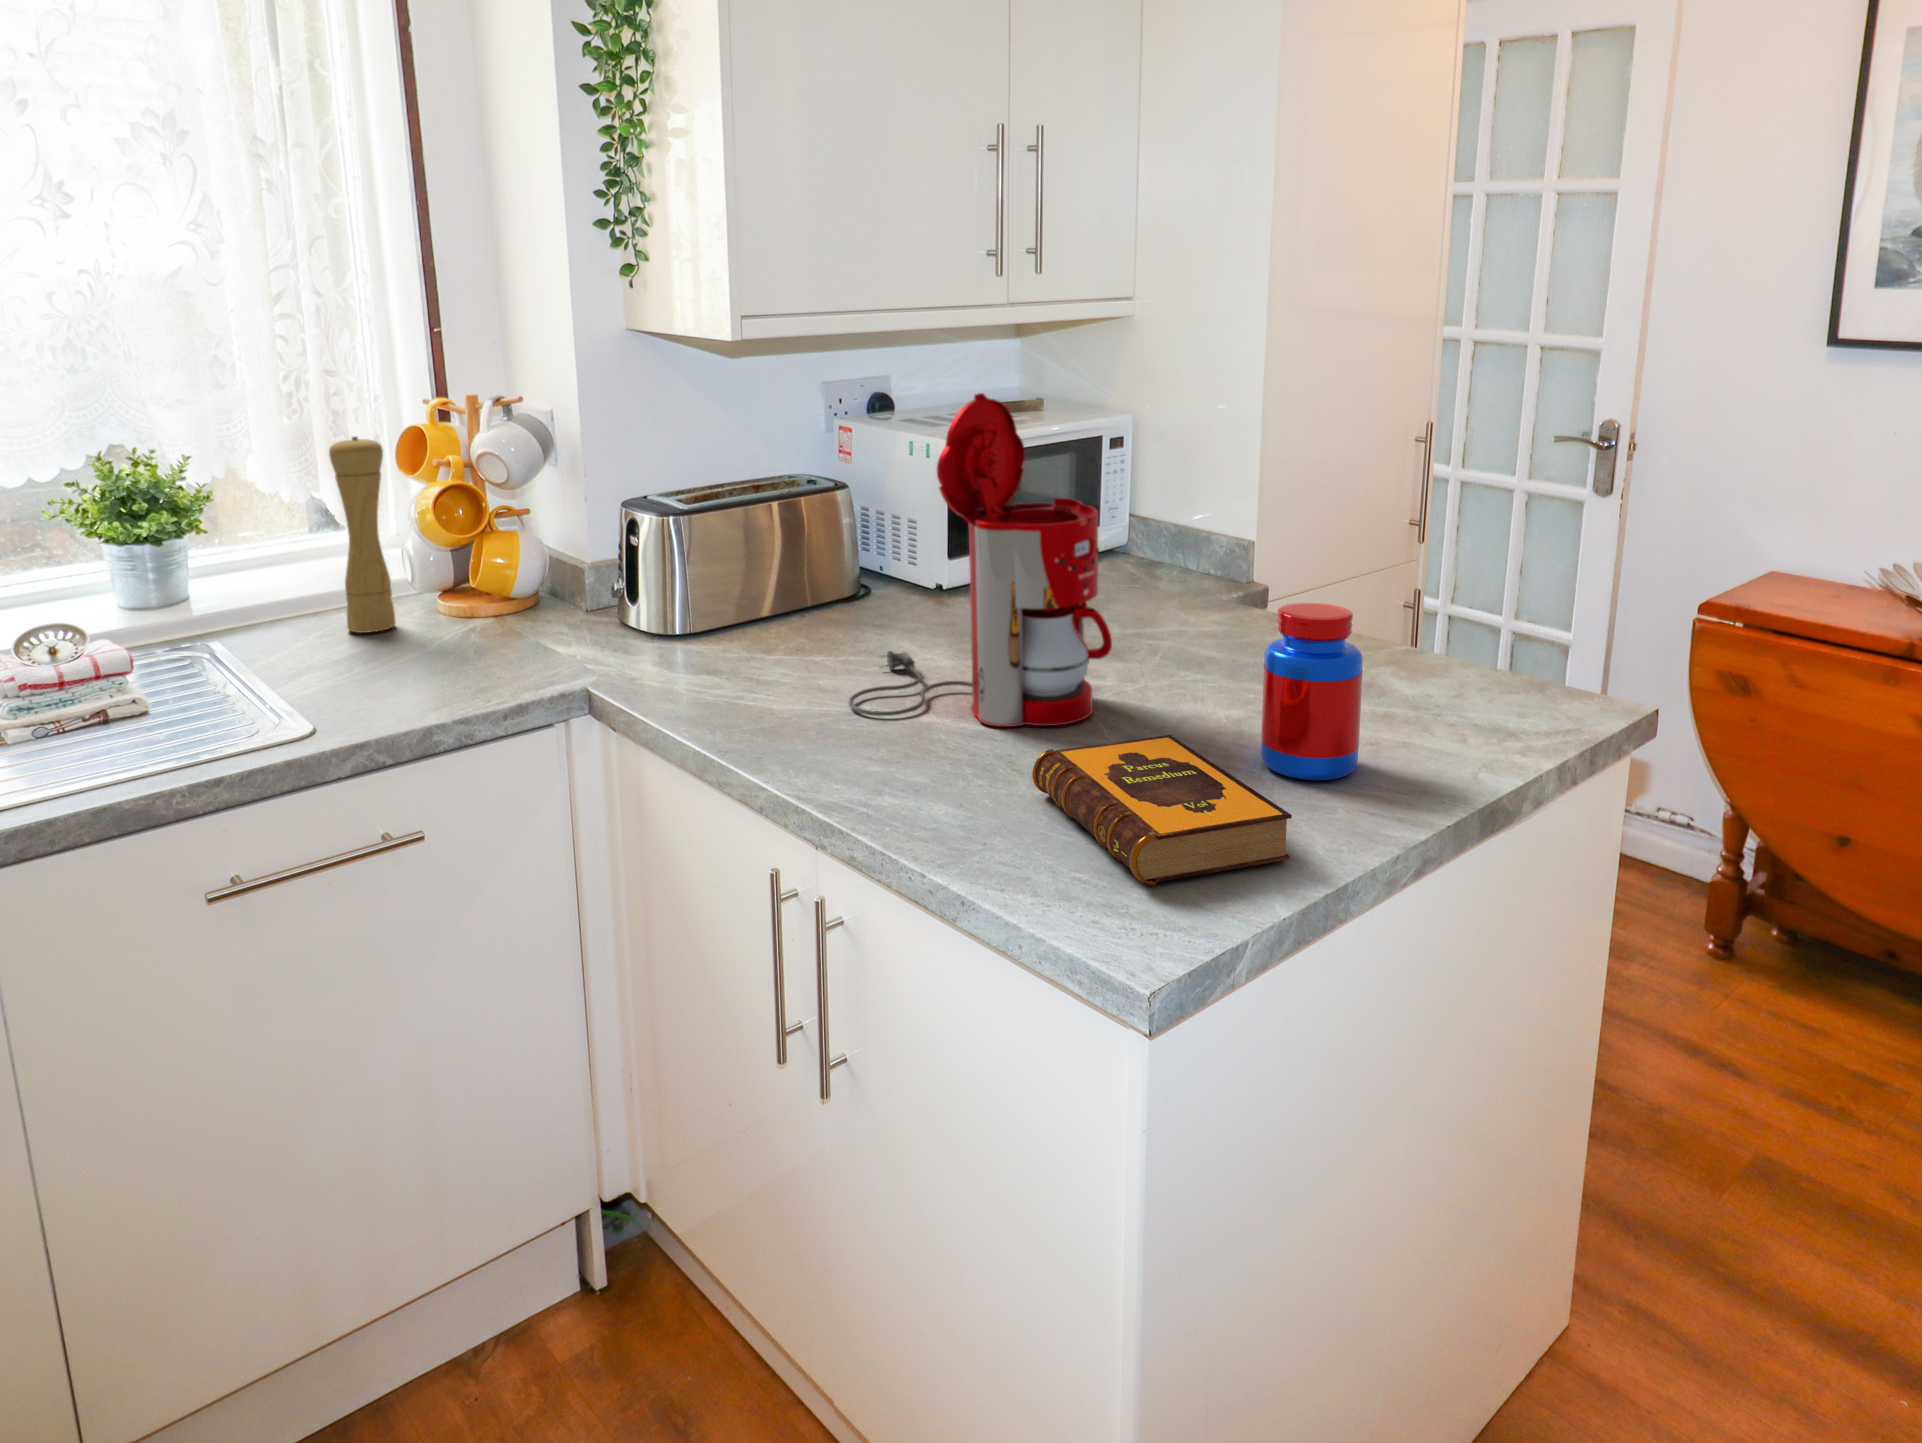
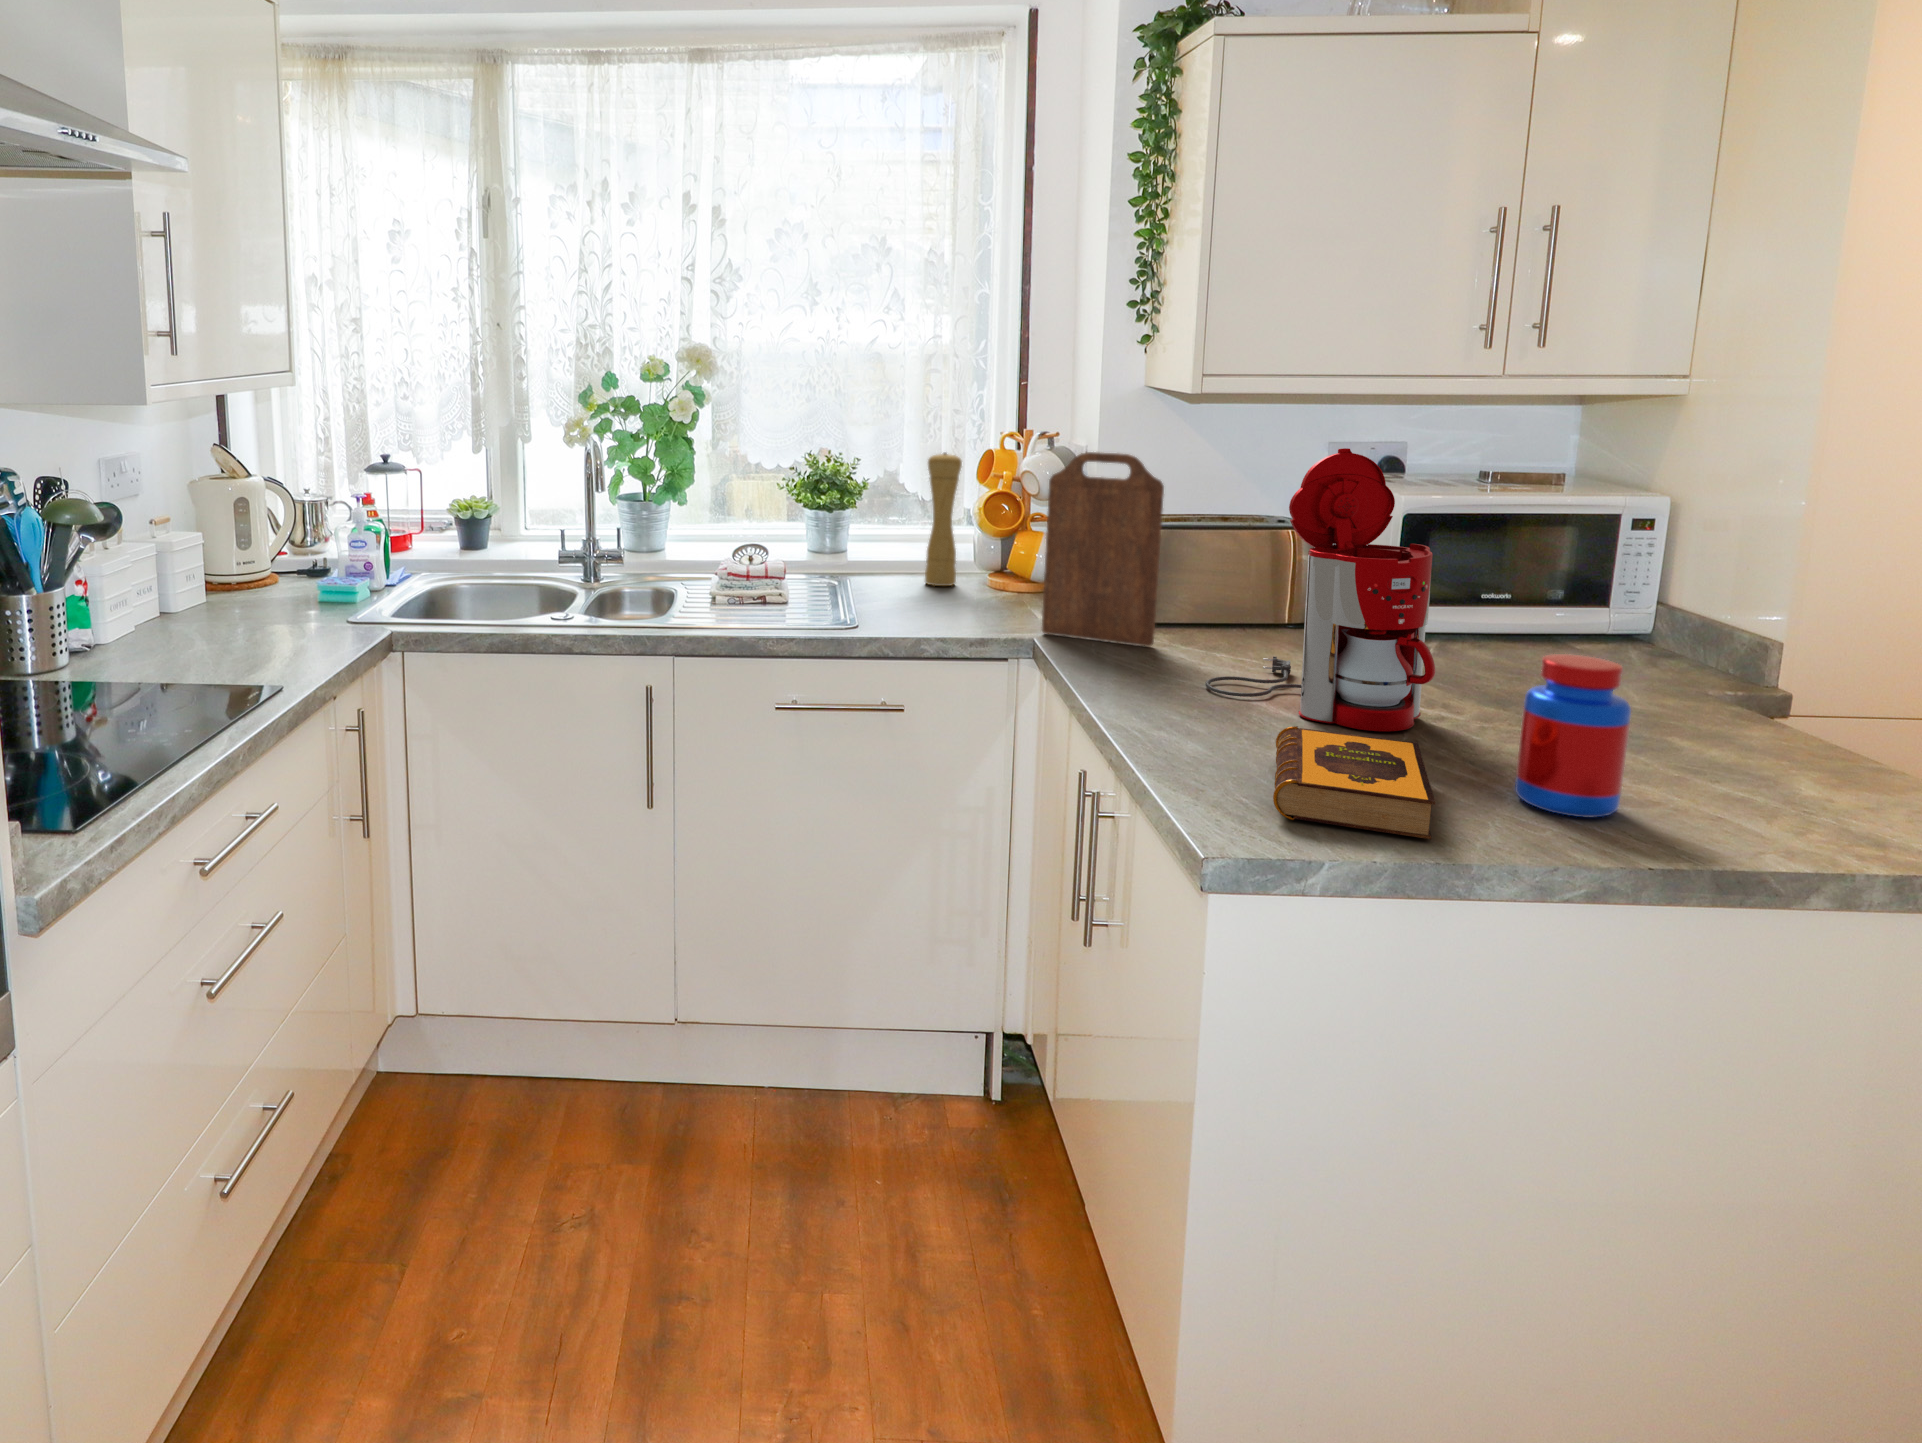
cutting board: none [573,419,735,678] -> present [1042,452,1164,646]

